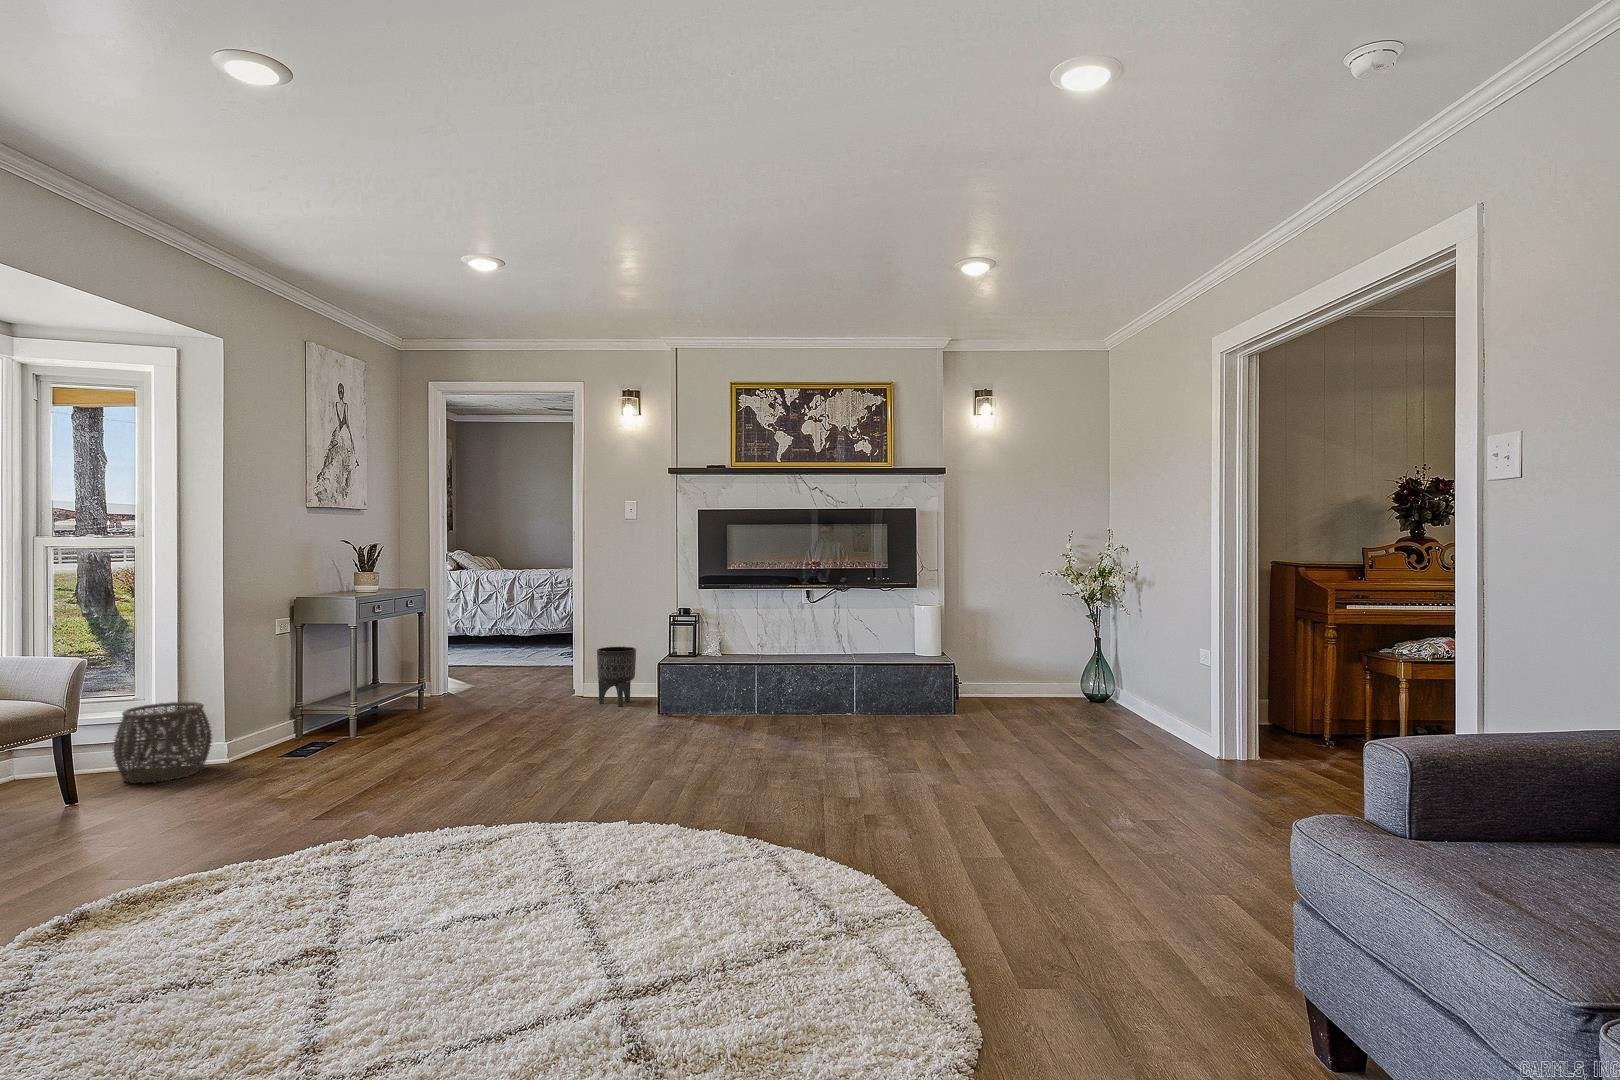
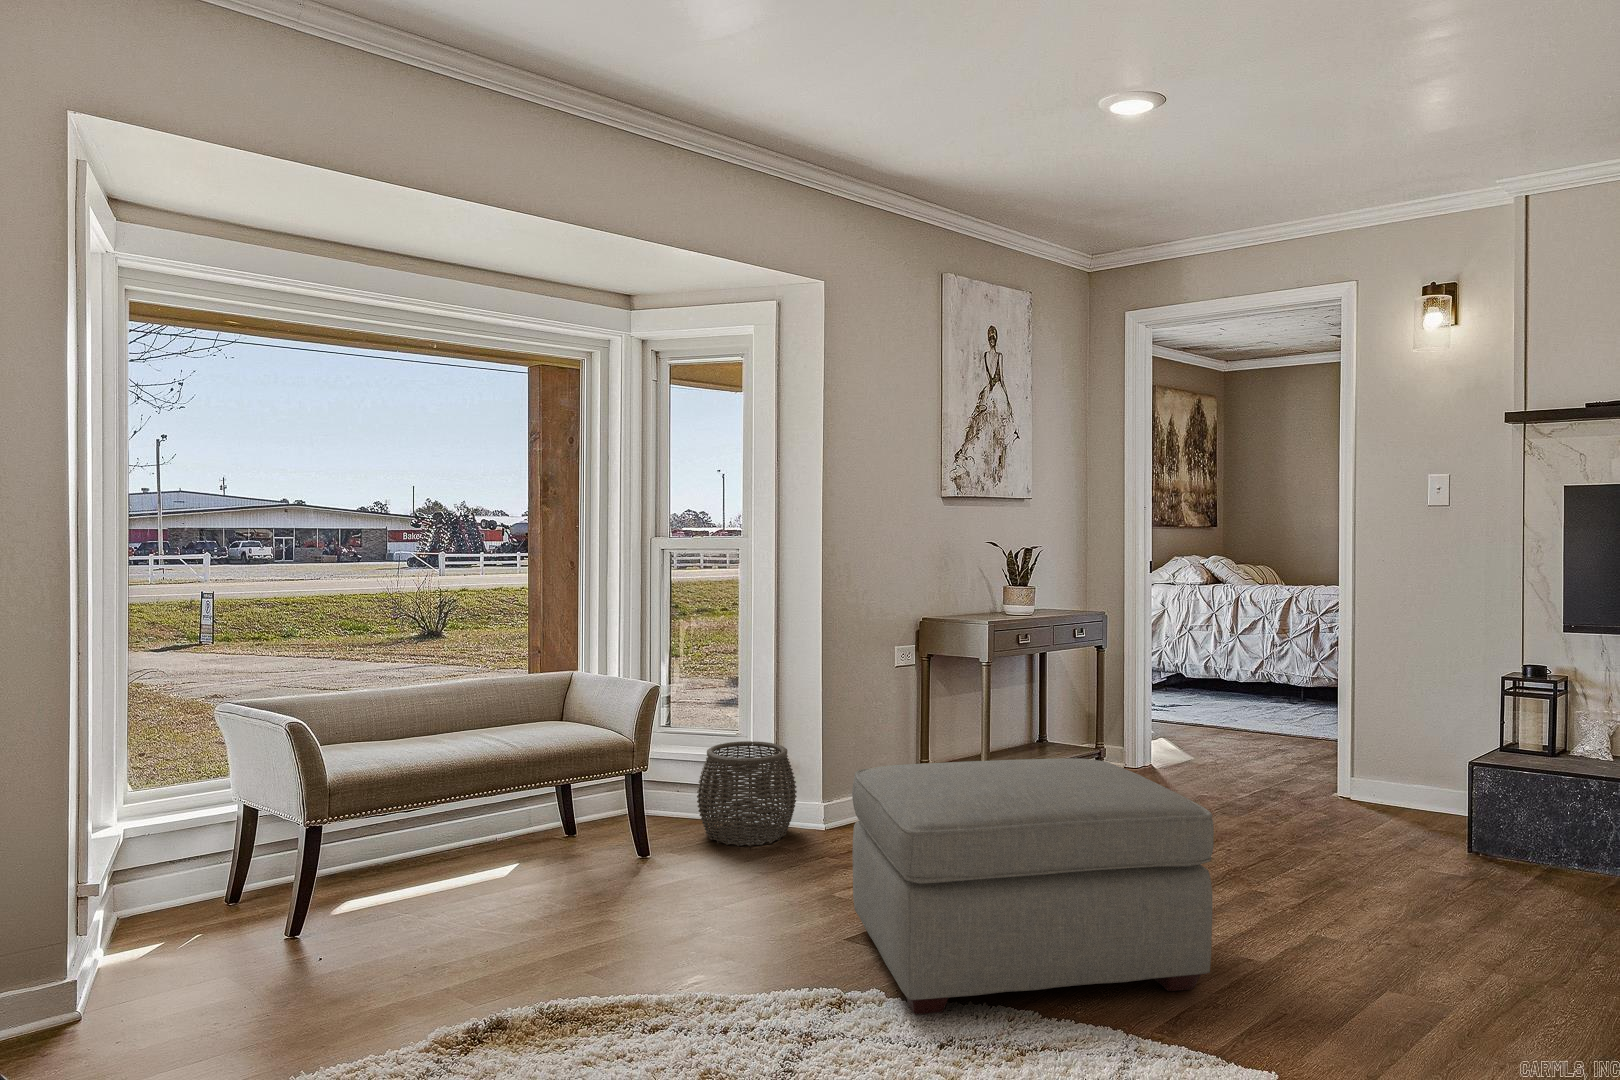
planter: present [597,647,636,707] -> none [1399,744,1490,869]
ottoman: none [315,667,538,807] -> present [852,758,1214,1015]

